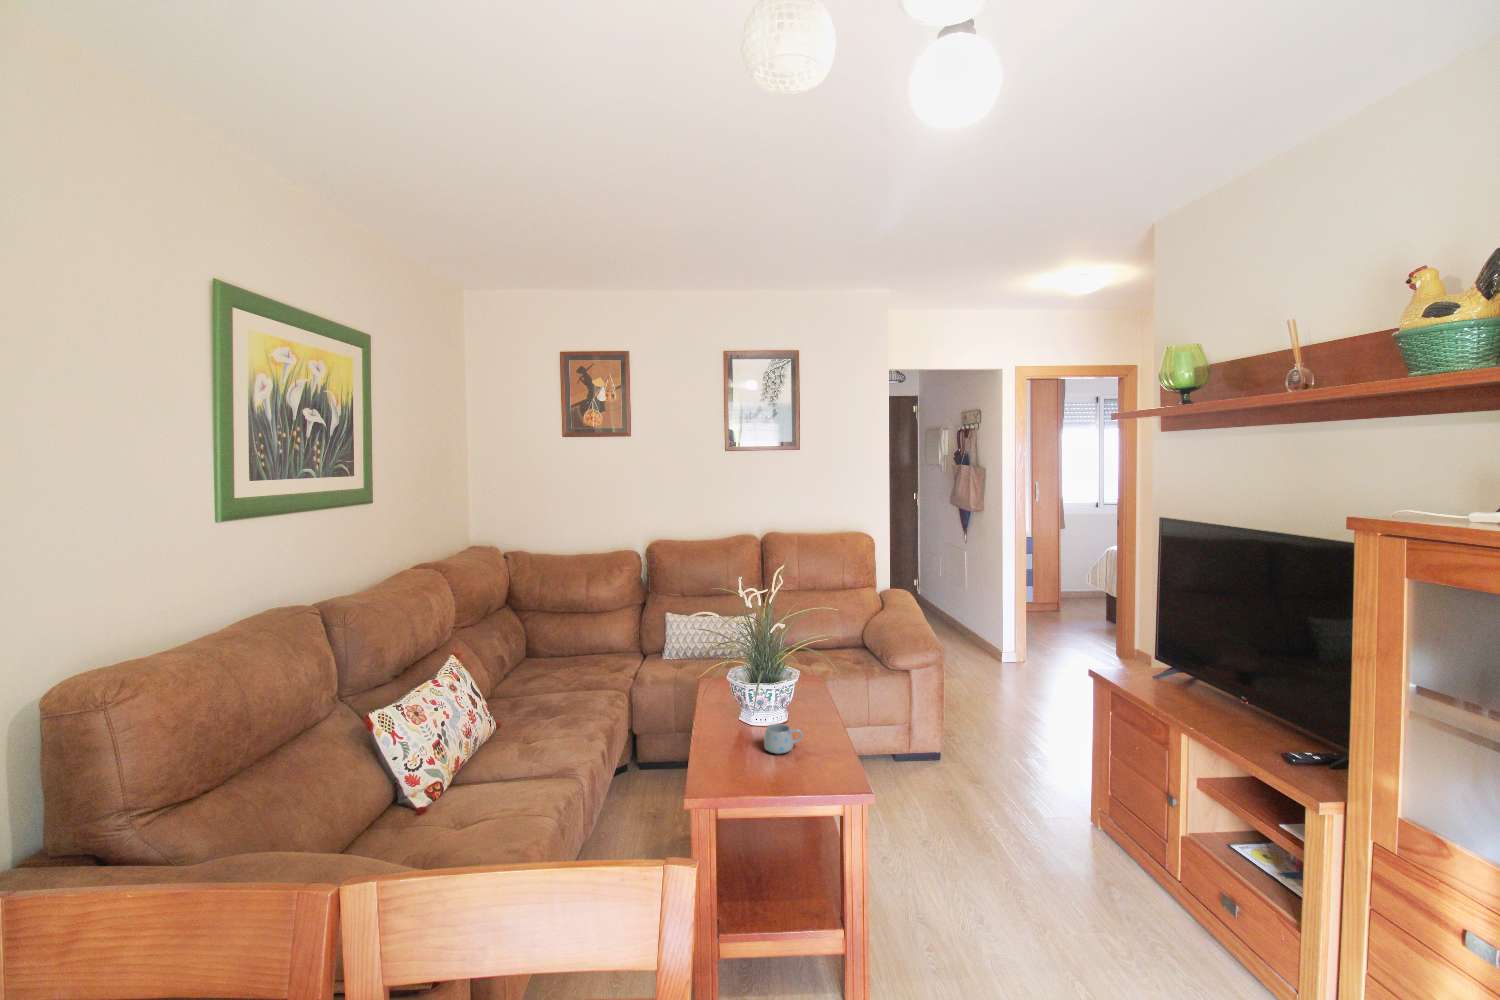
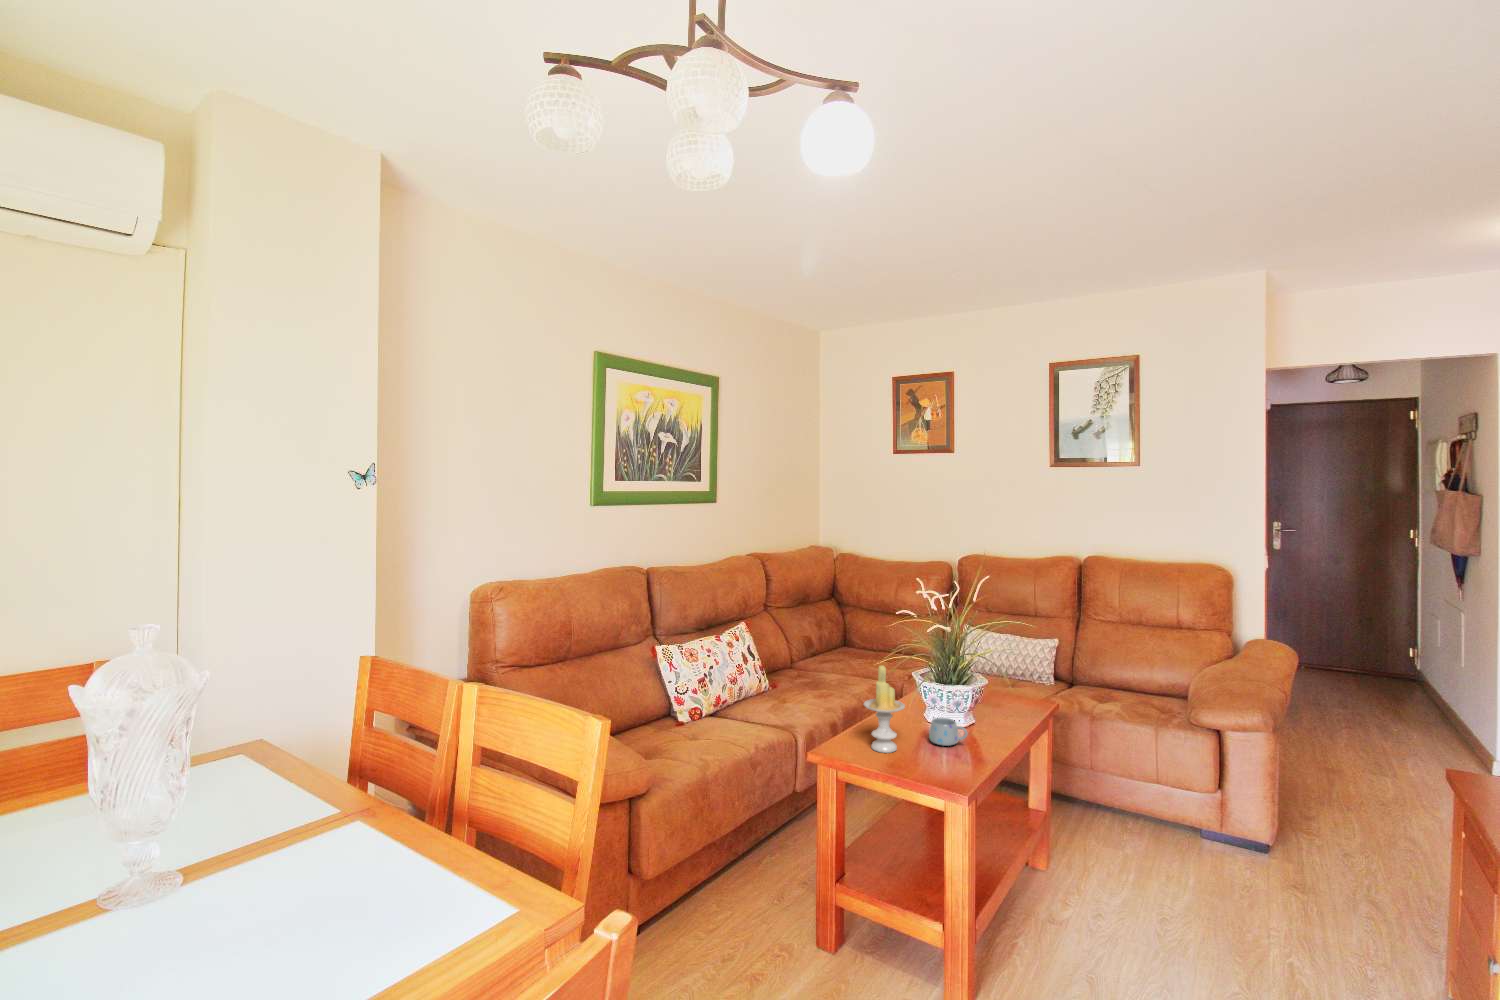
candle: none [713,684,758,780] -> present [864,666,905,753]

